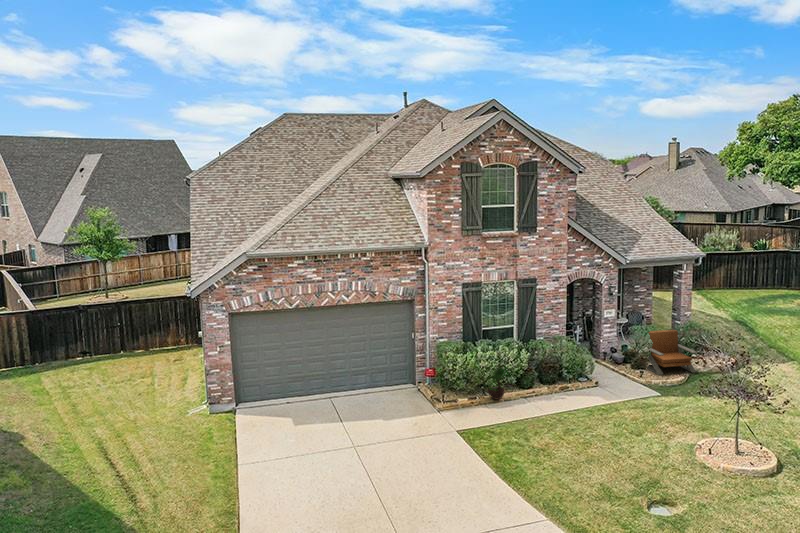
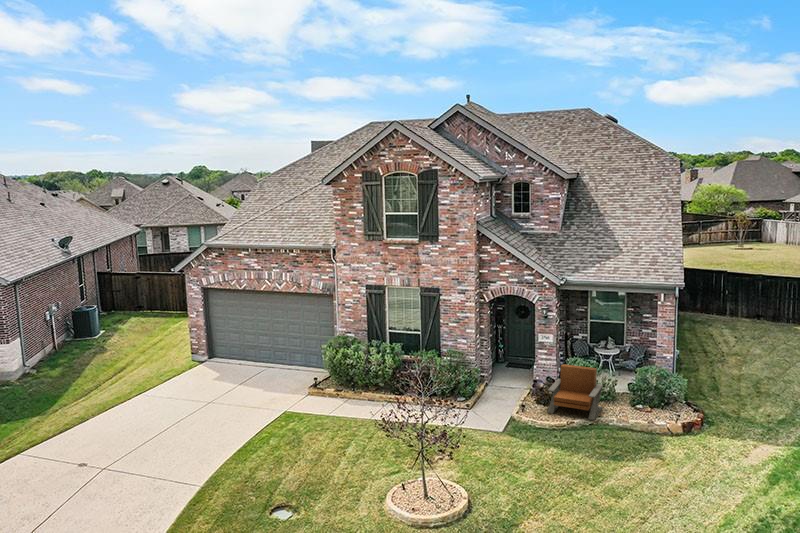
potted tree: present [488,367,507,399] -> none [349,362,369,394]

